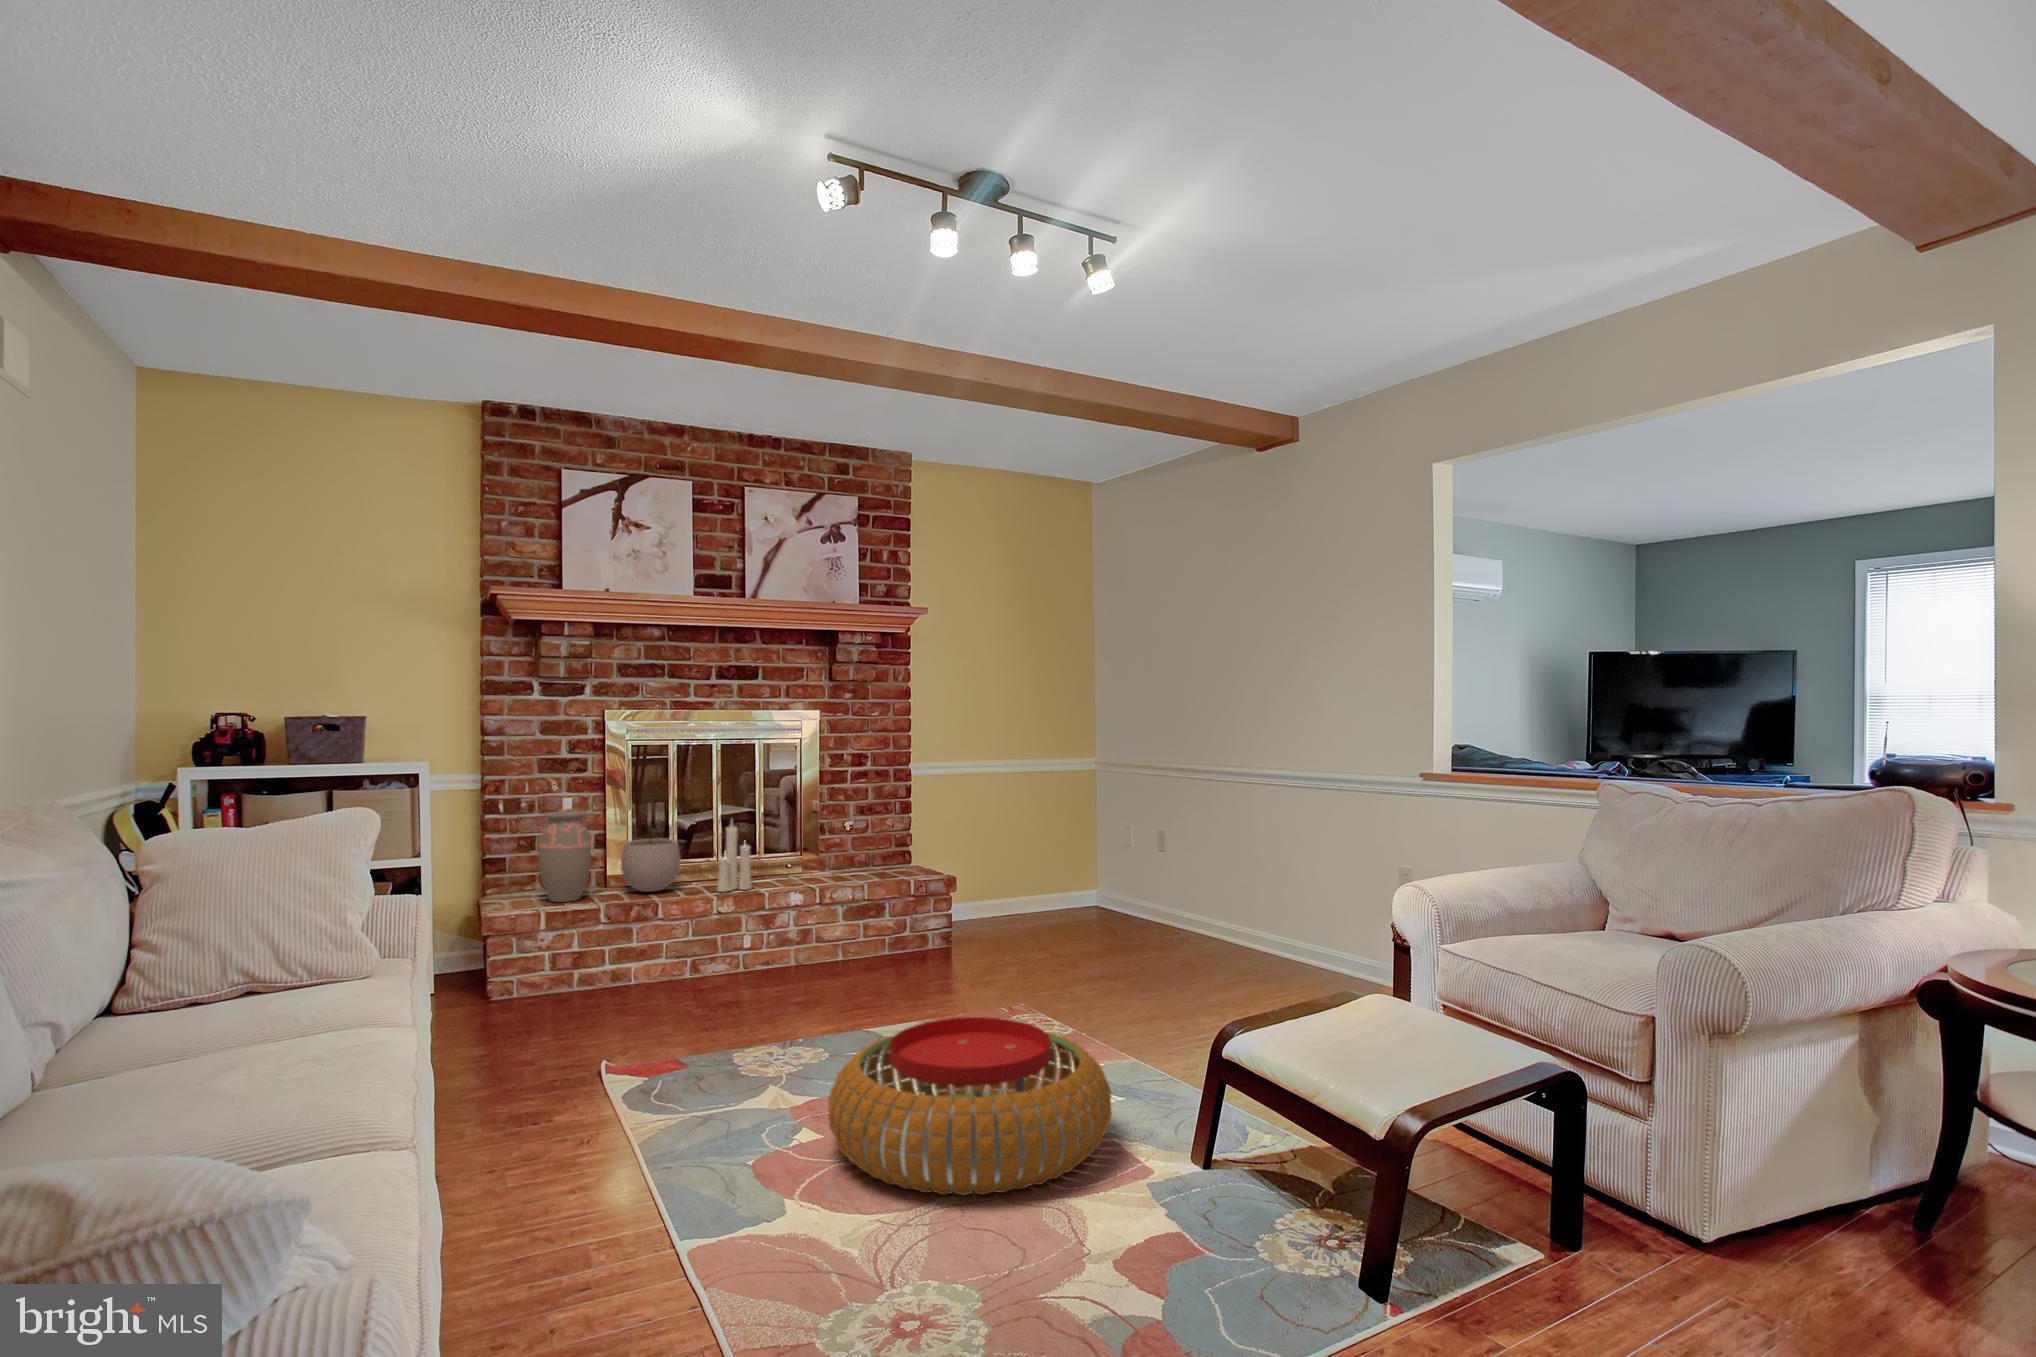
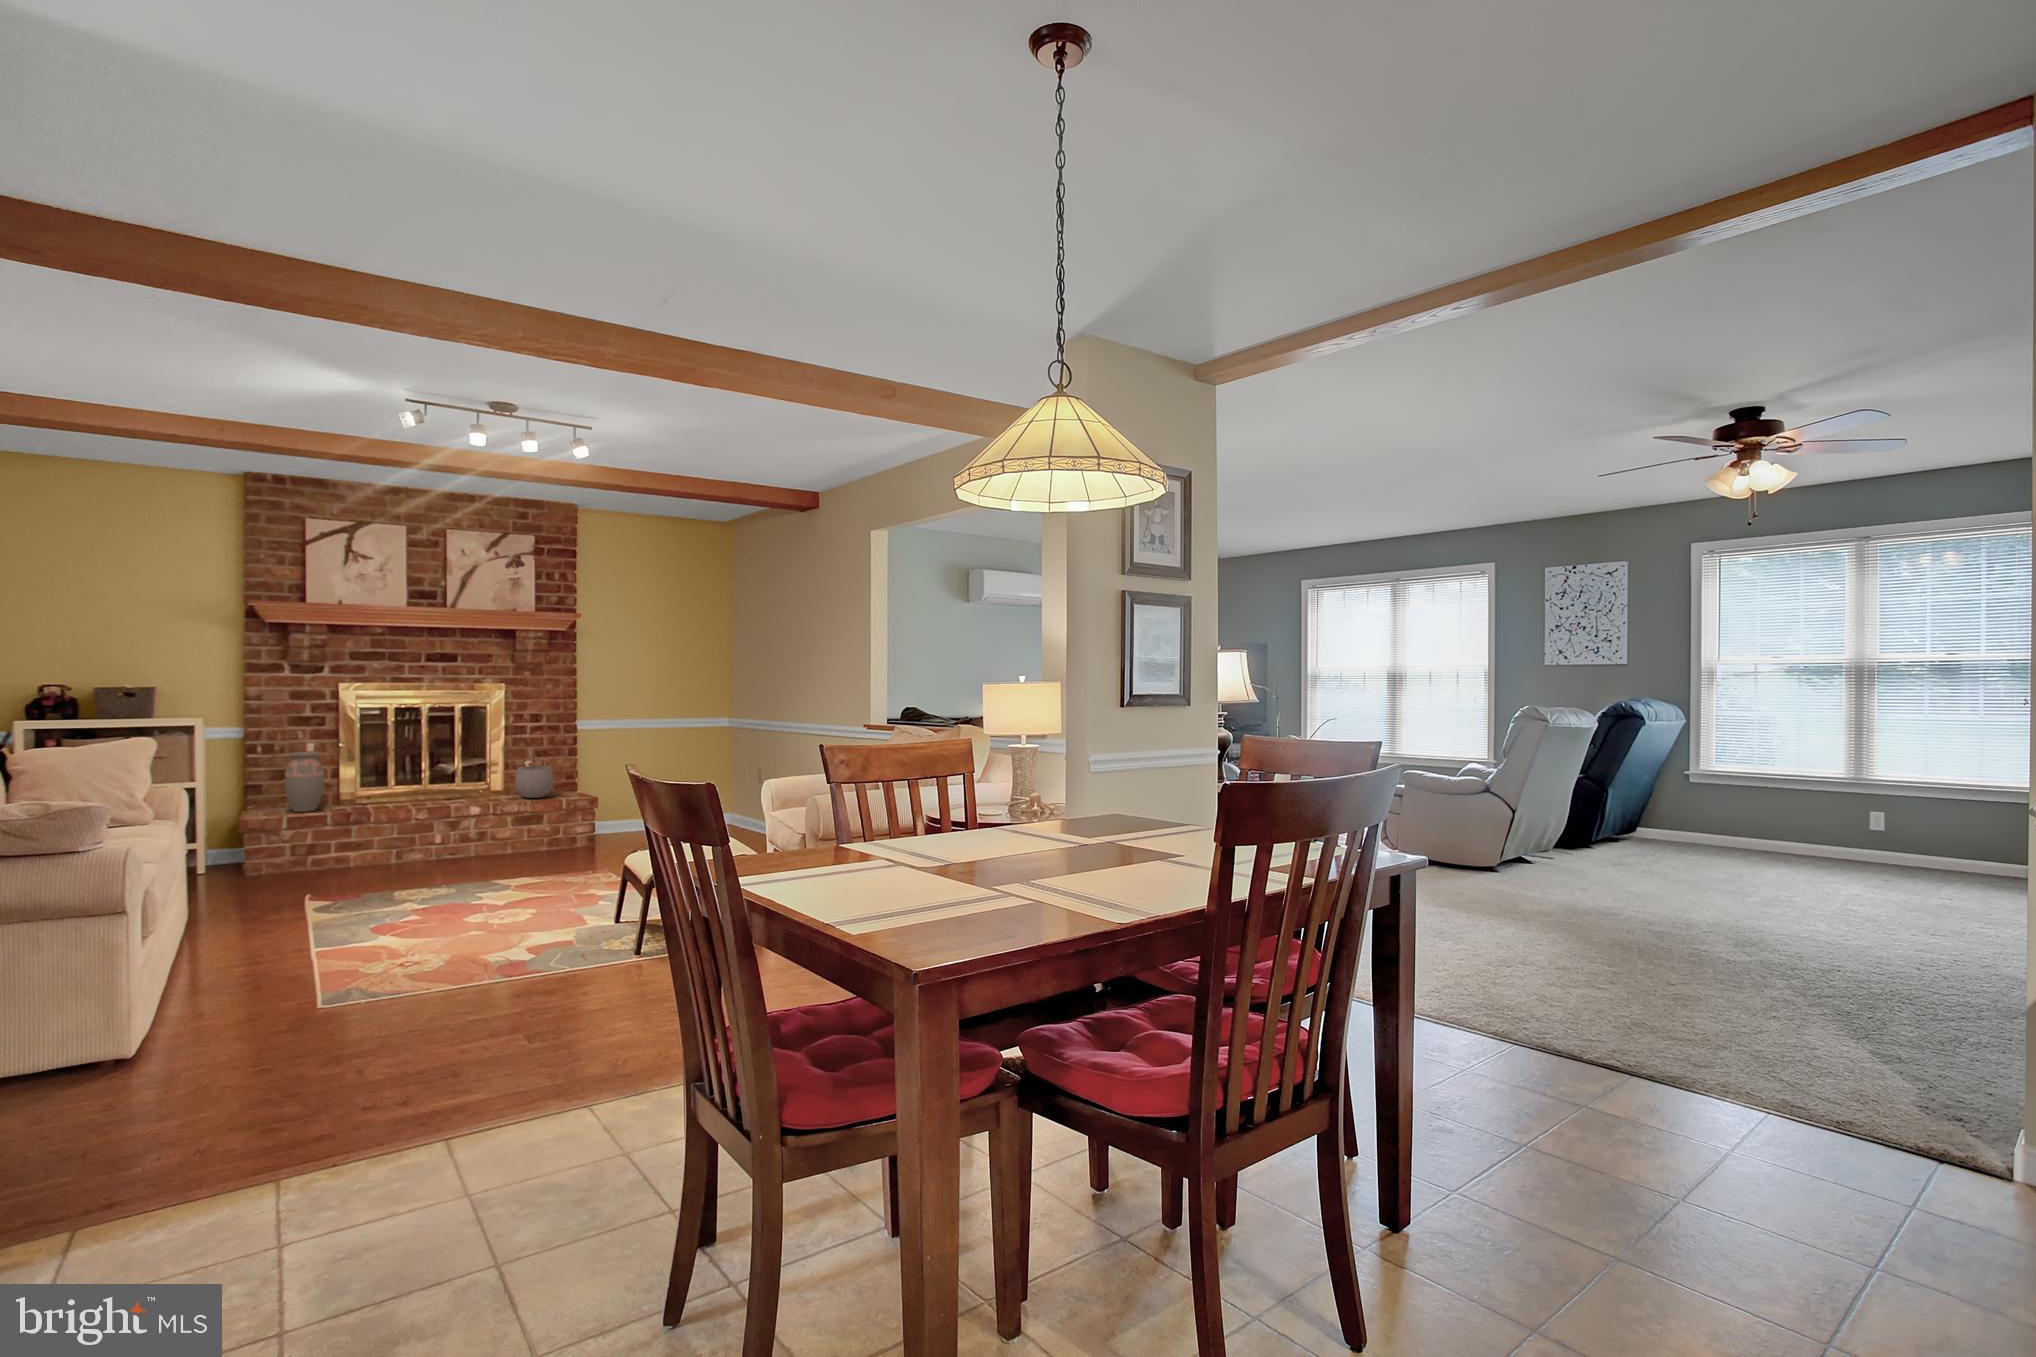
candle: present [717,826,751,892] -> none [418,755,444,806]
plant pot: present [621,830,681,892] -> present [515,765,554,798]
pouf: present [828,1017,1111,1195] -> none [428,861,594,939]

